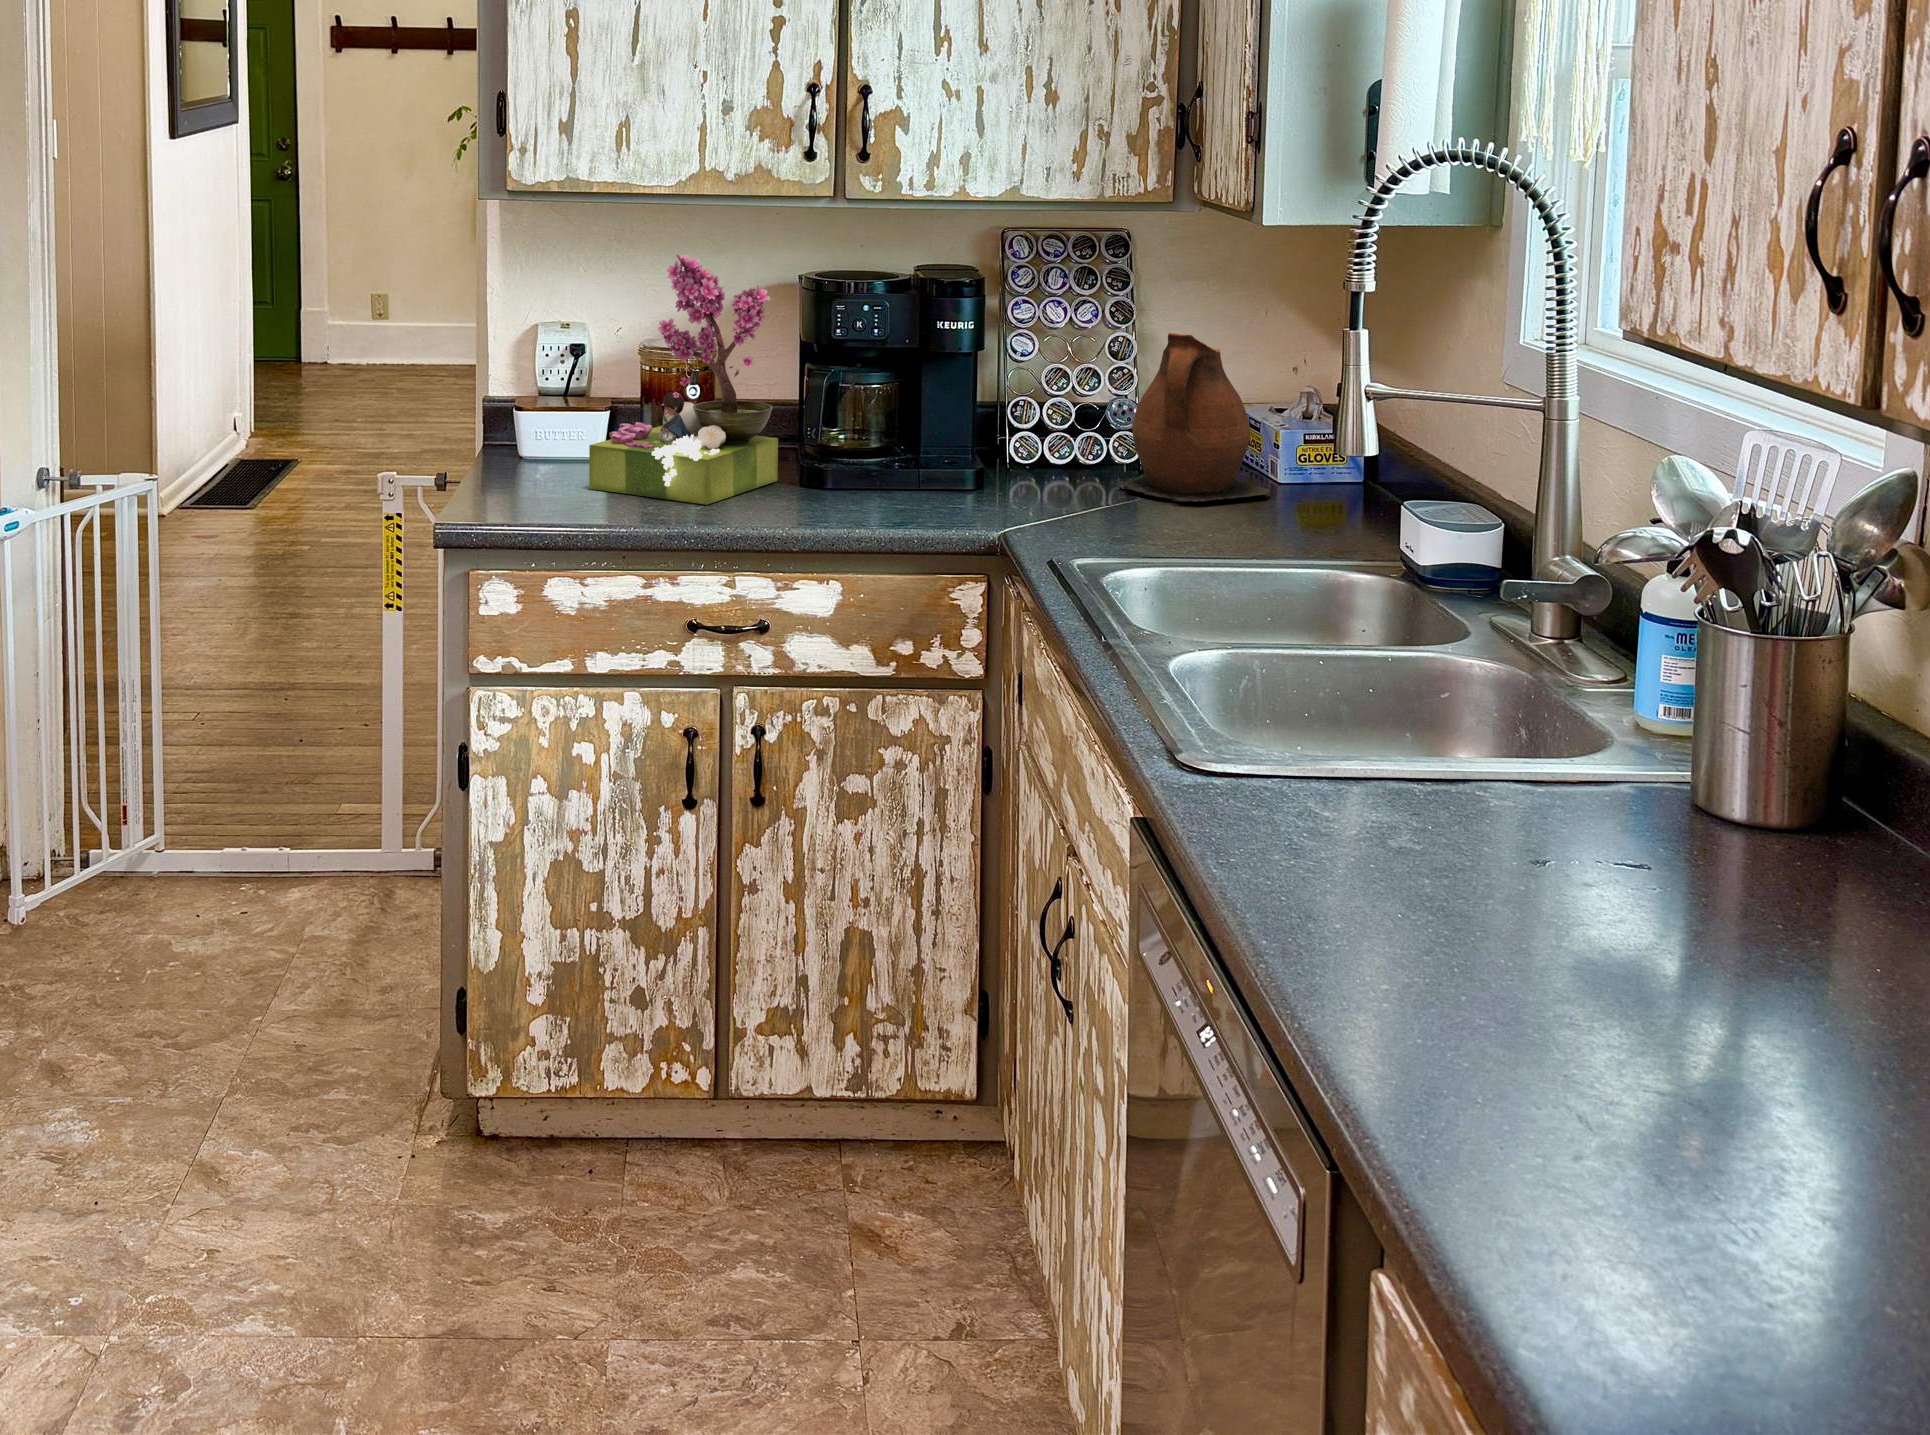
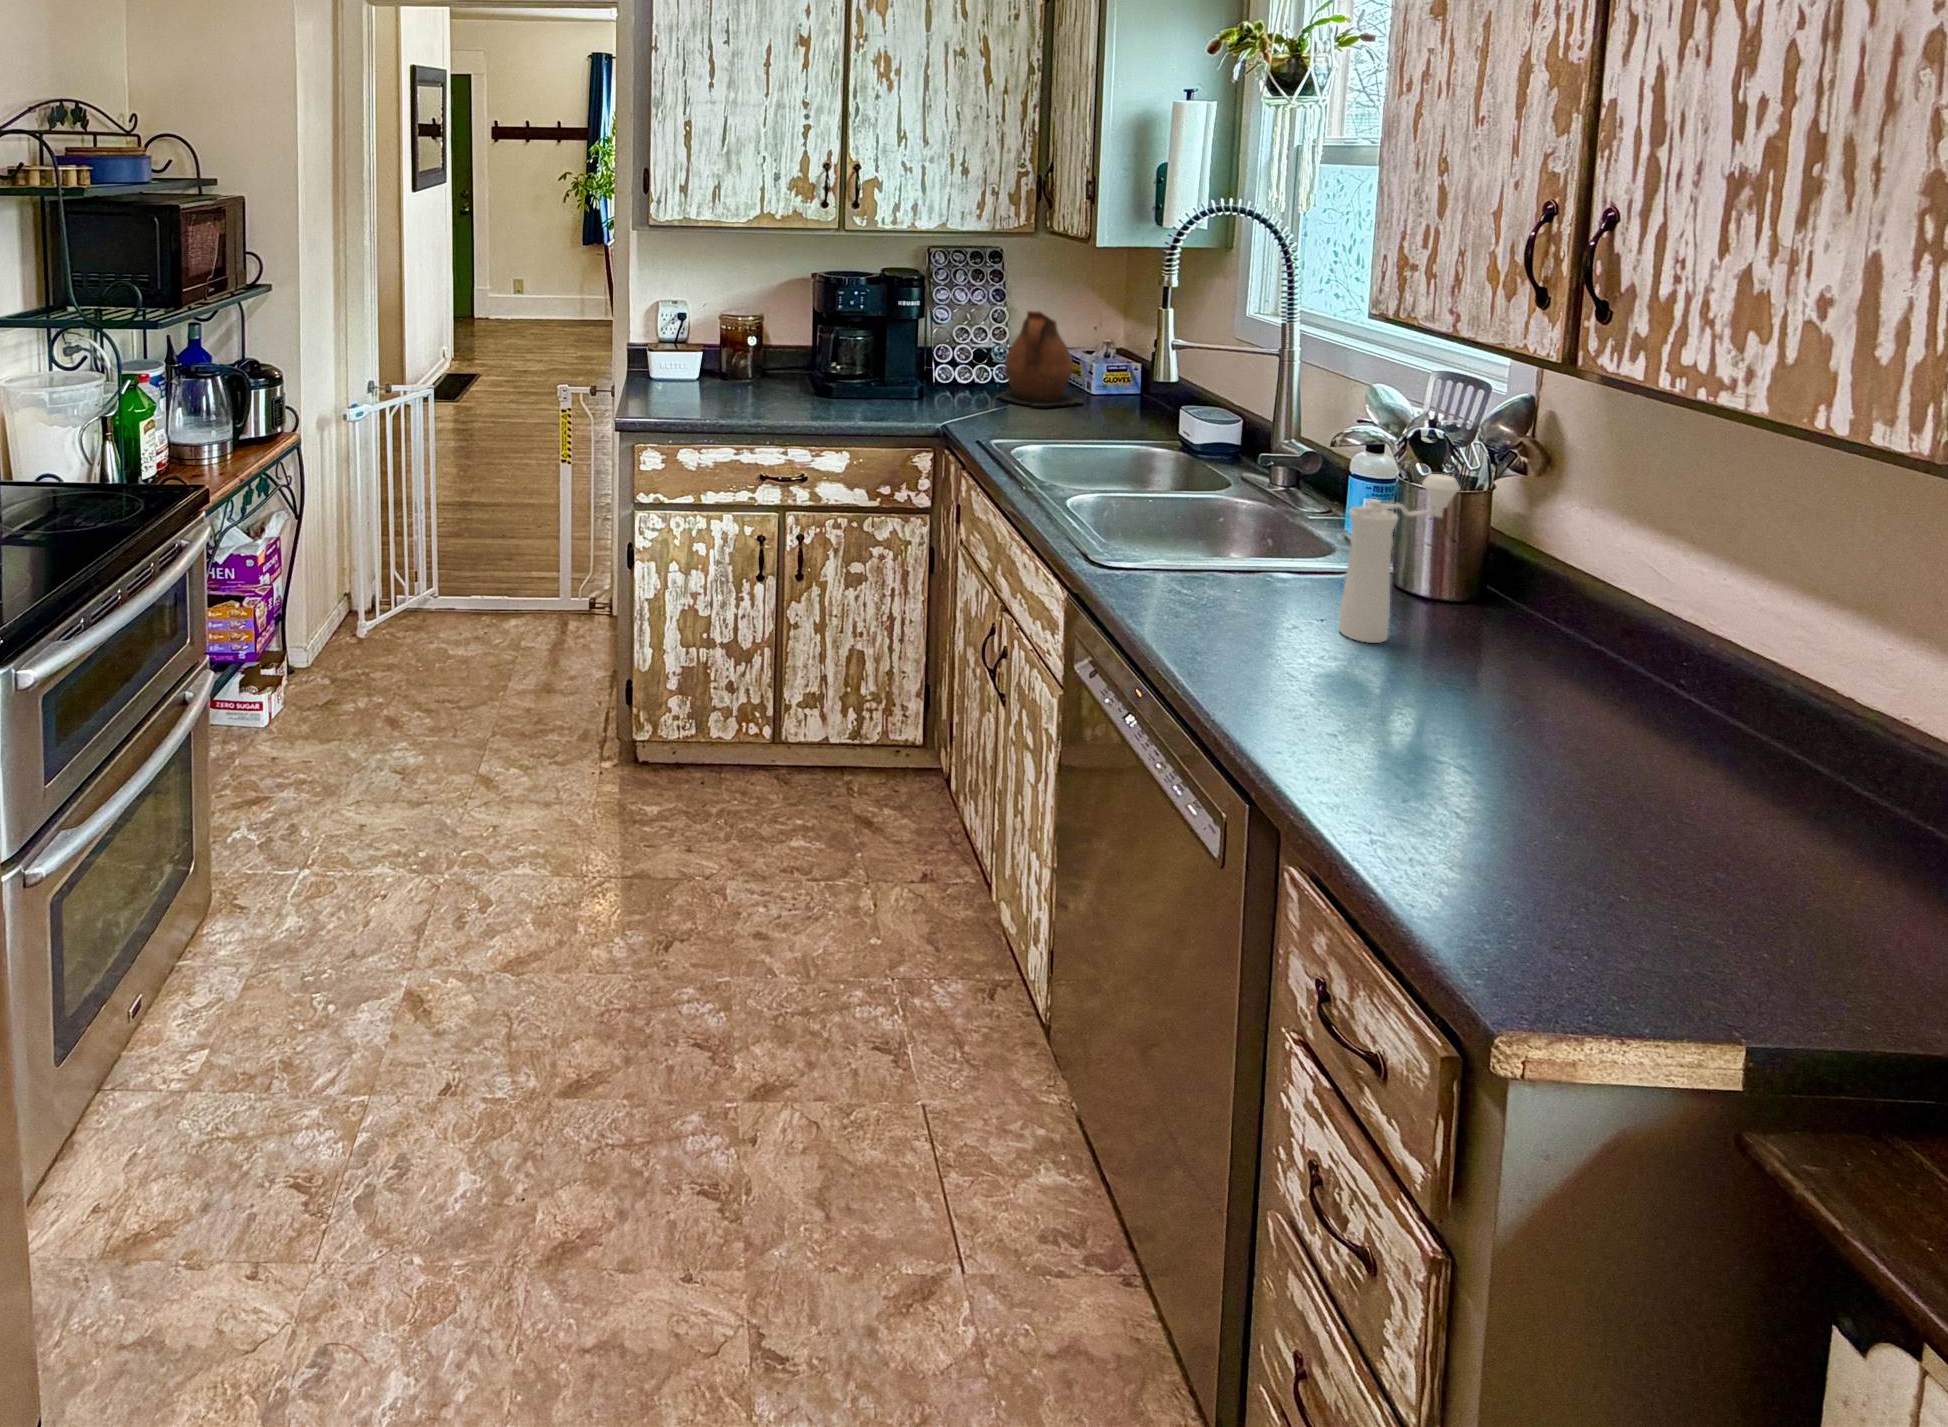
flower arrangement: present [589,254,778,505] -> none [698,263,803,407]
pepper mill: none [1579,603,1781,896] -> present [1339,474,1460,643]

